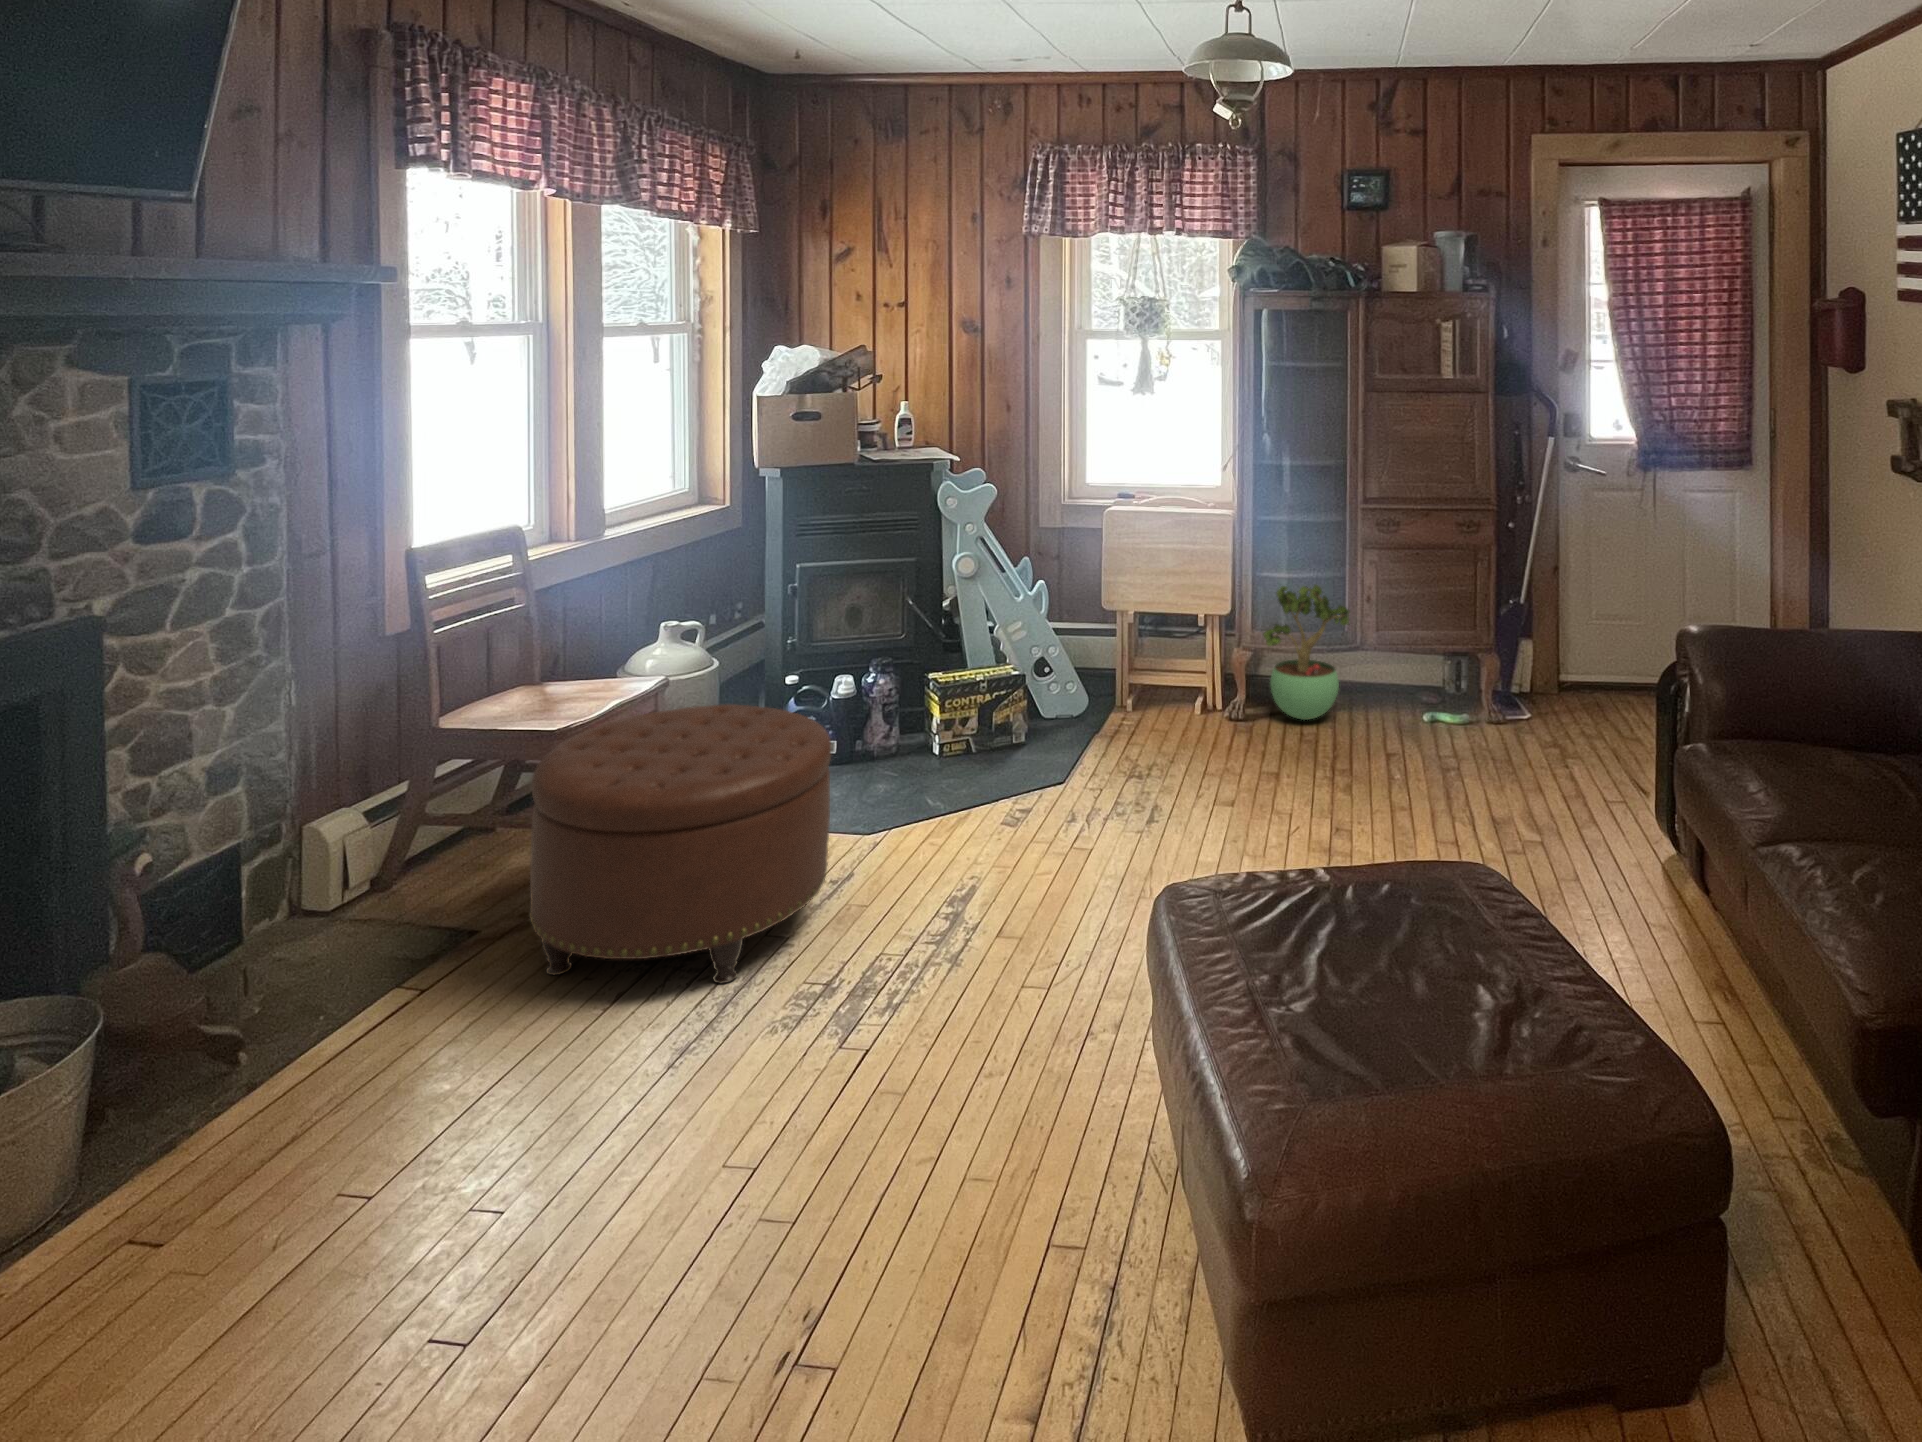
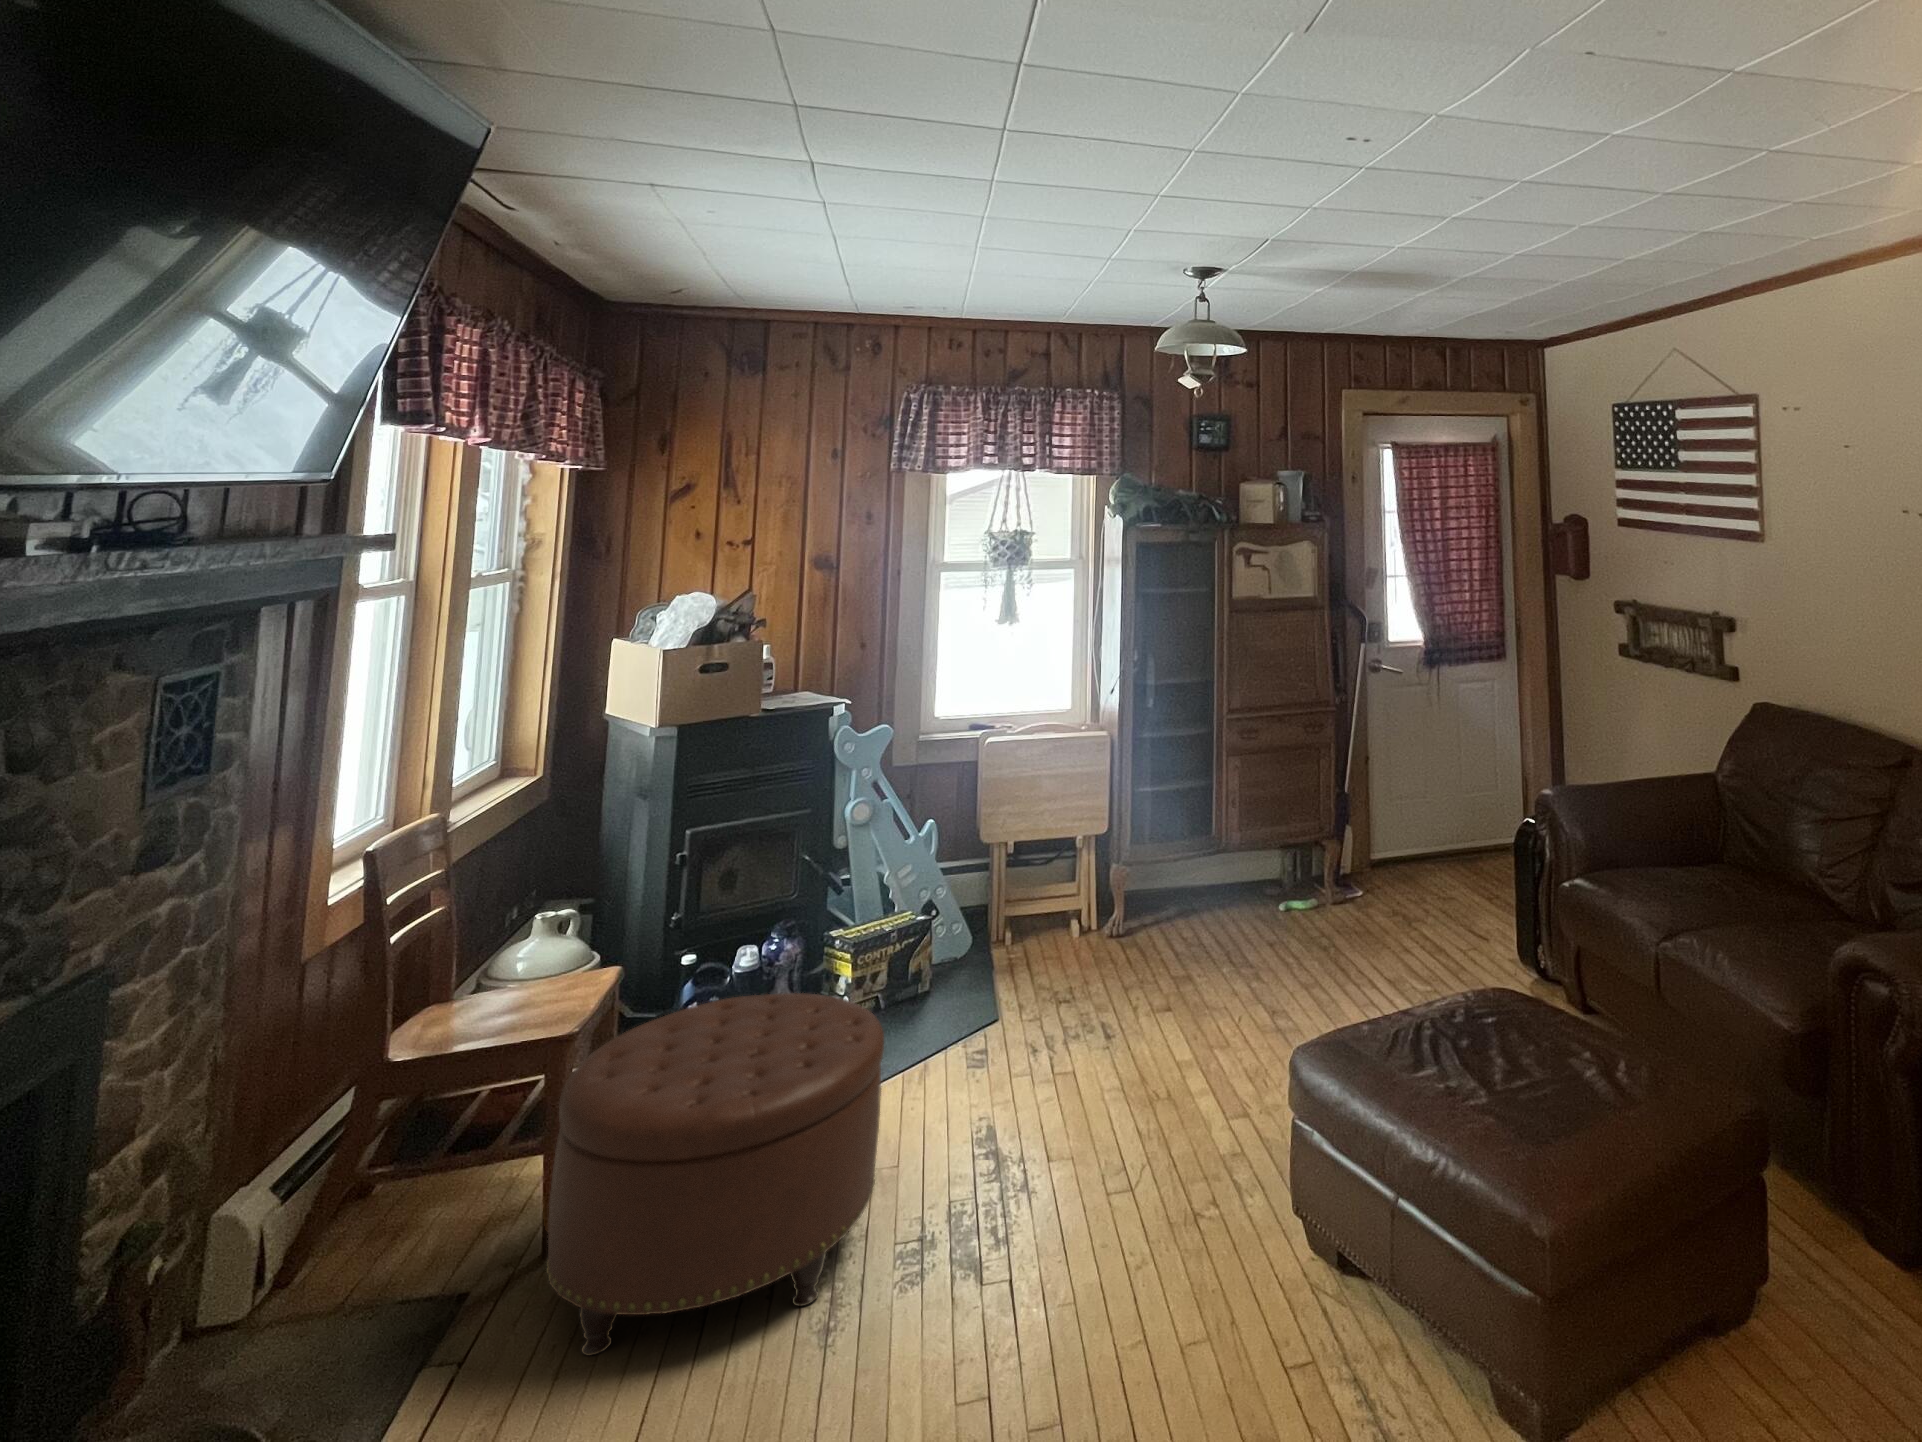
potted plant: present [1263,585,1349,720] -> none [1139,791,1221,924]

